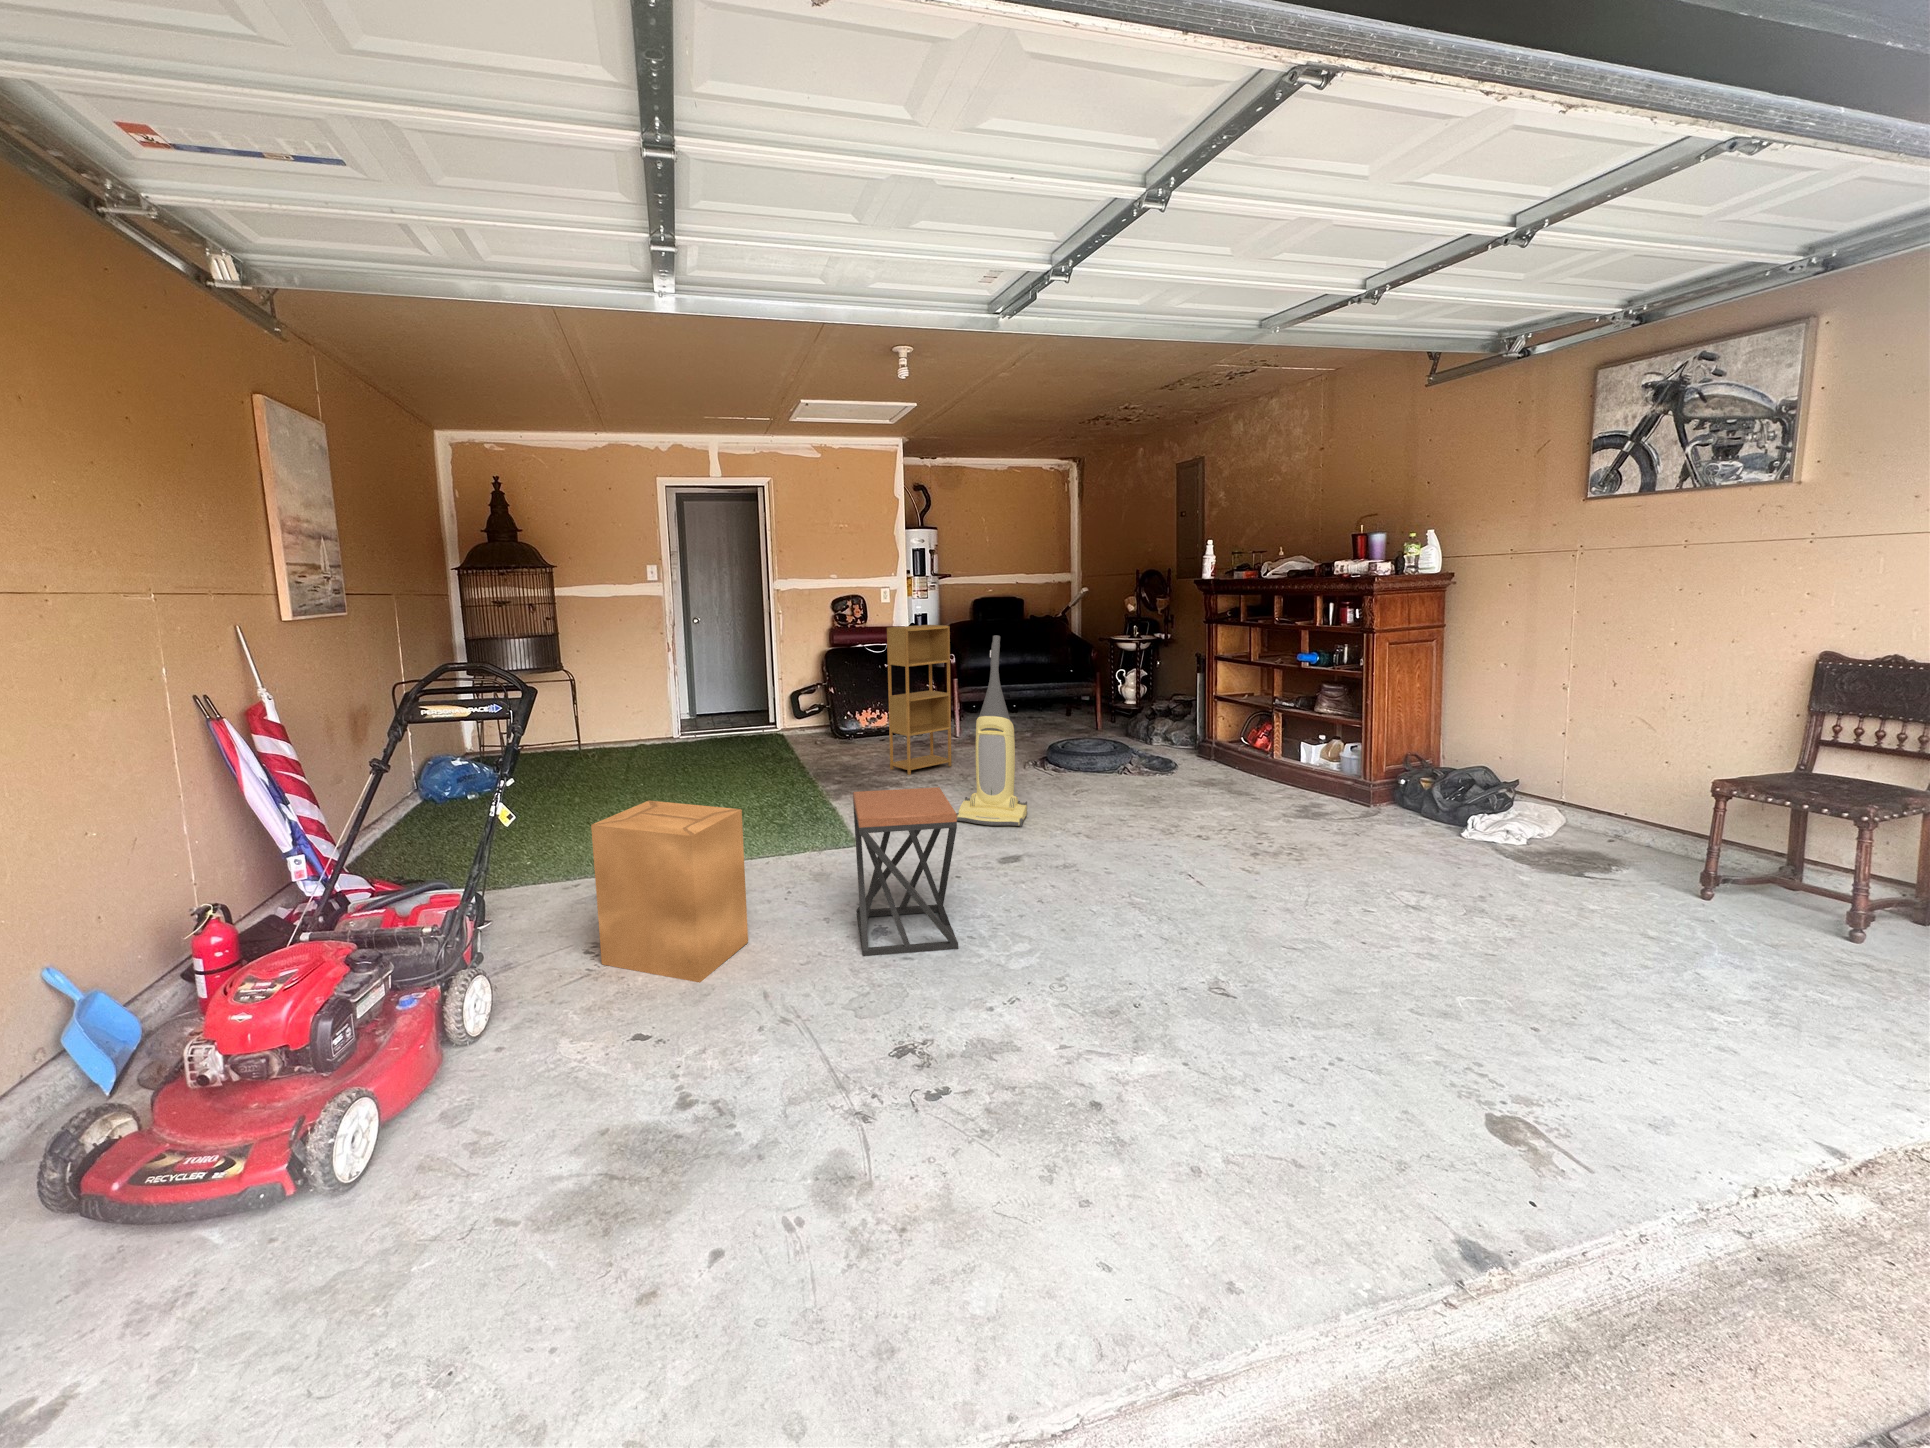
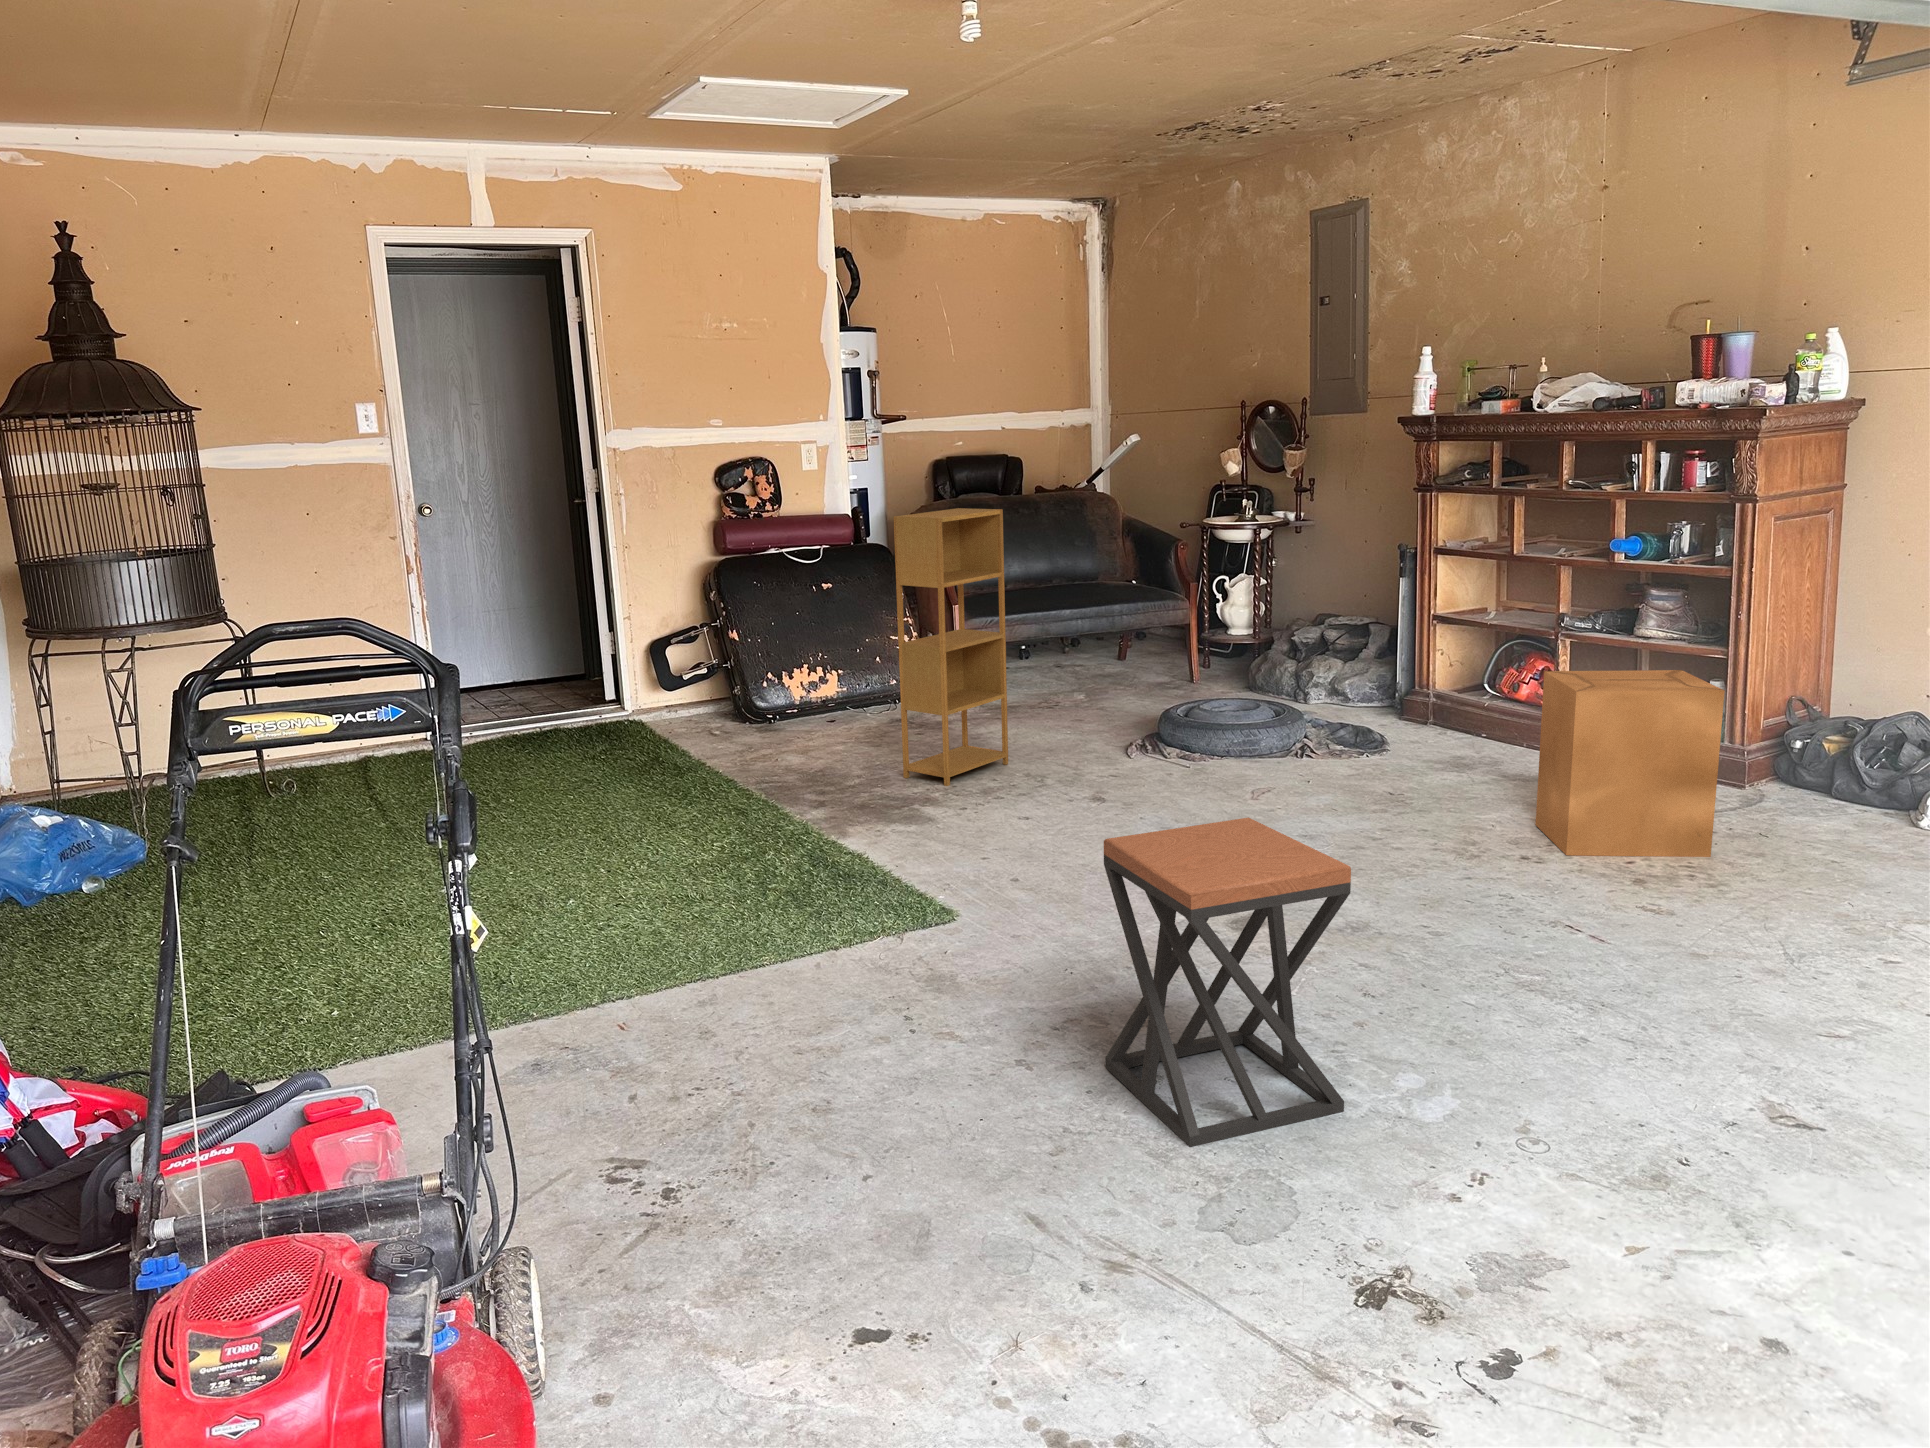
vacuum cleaner: present [956,635,1027,827] -> none [1113,526,1237,871]
cardboard box: present [591,801,748,983] -> present [1535,670,1725,857]

